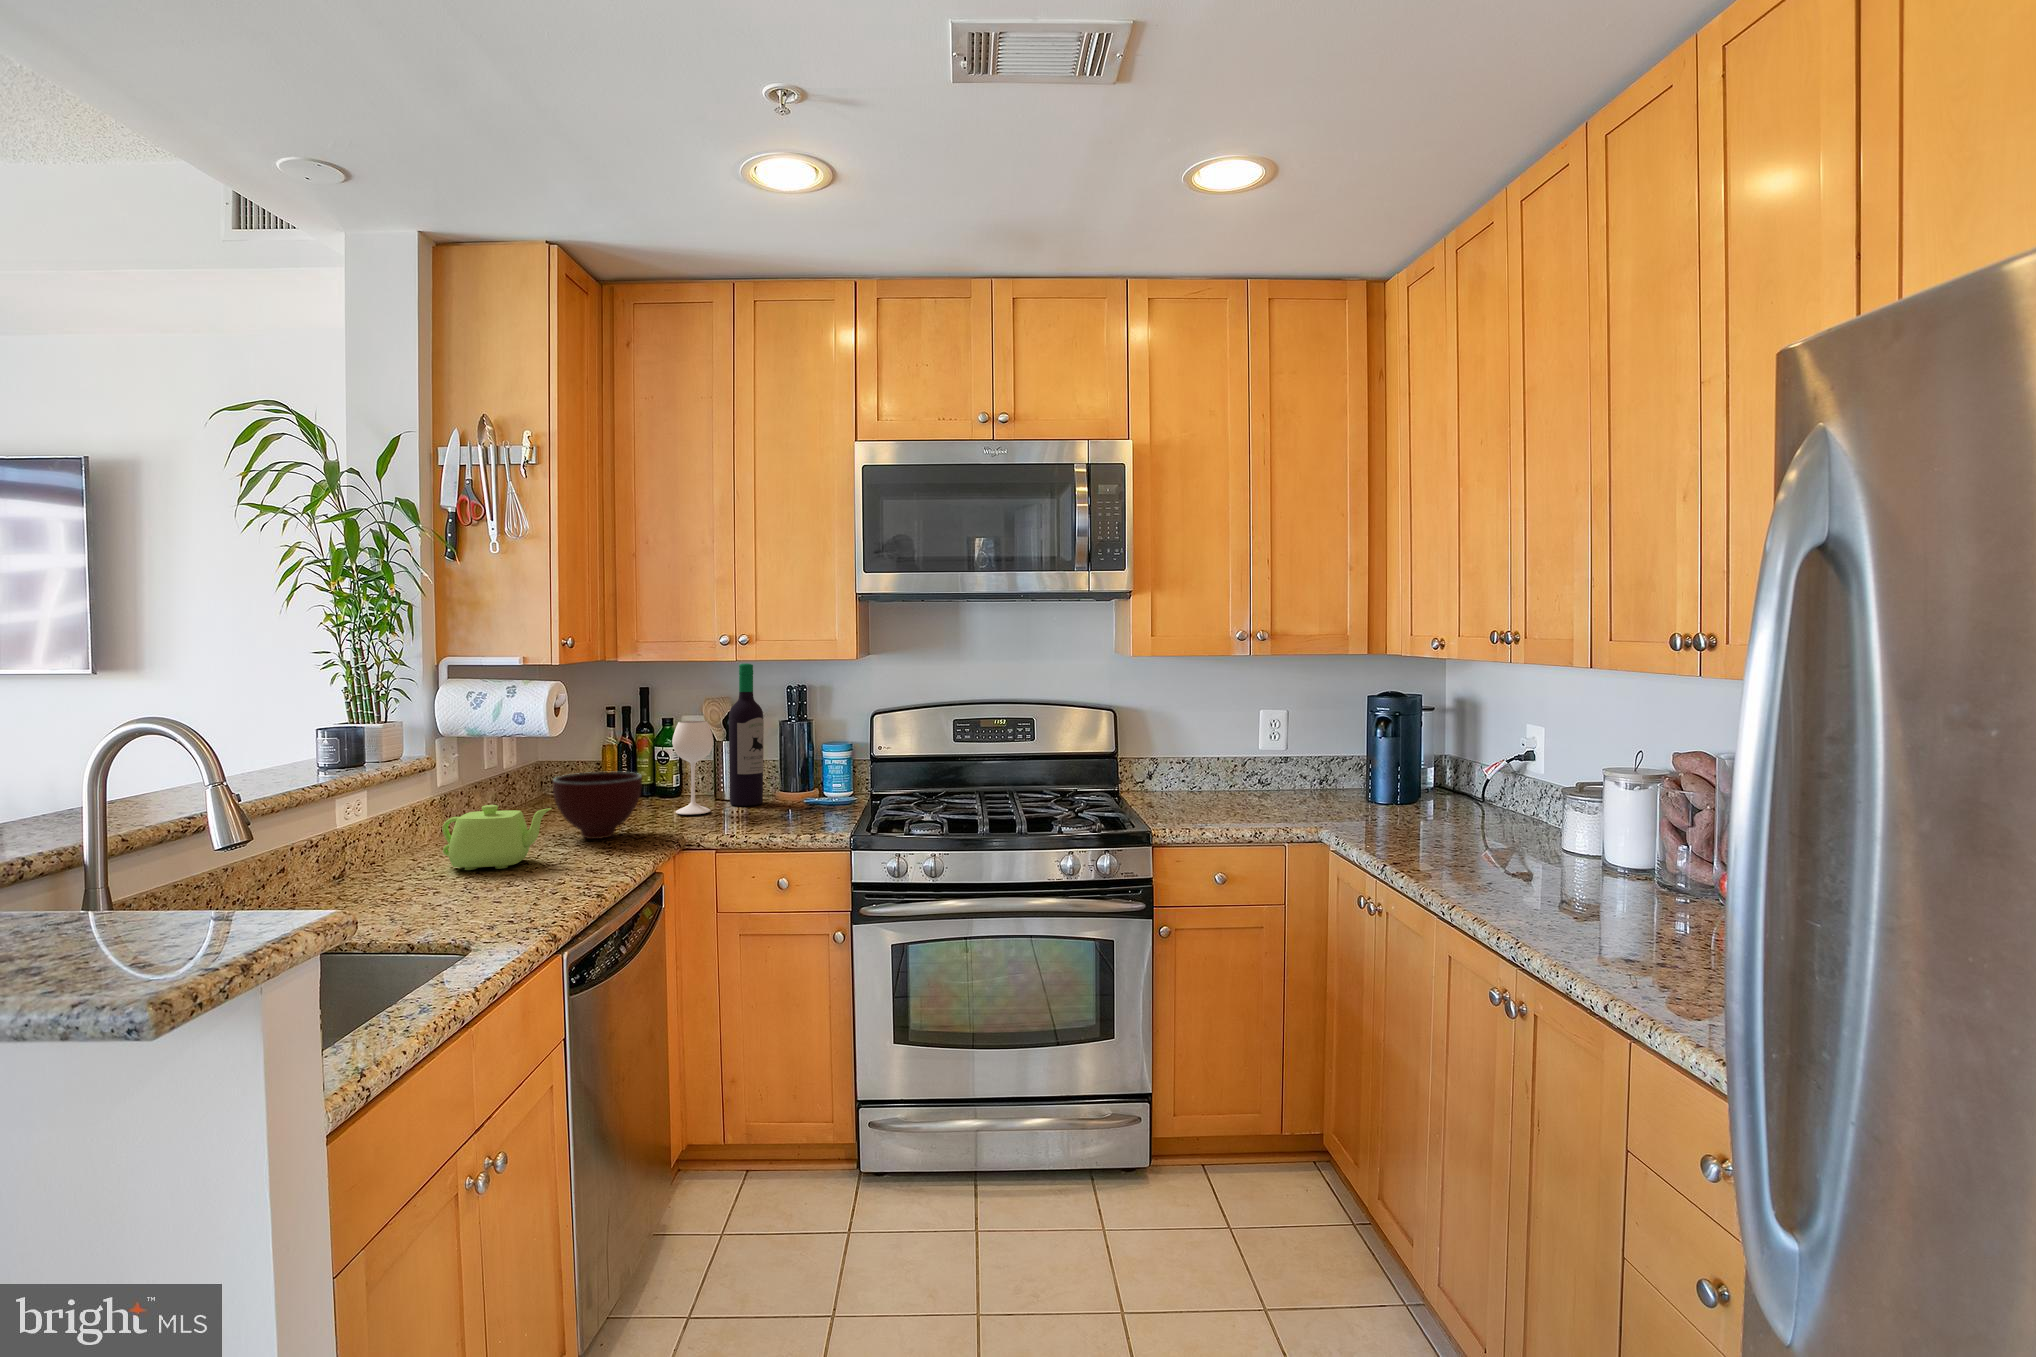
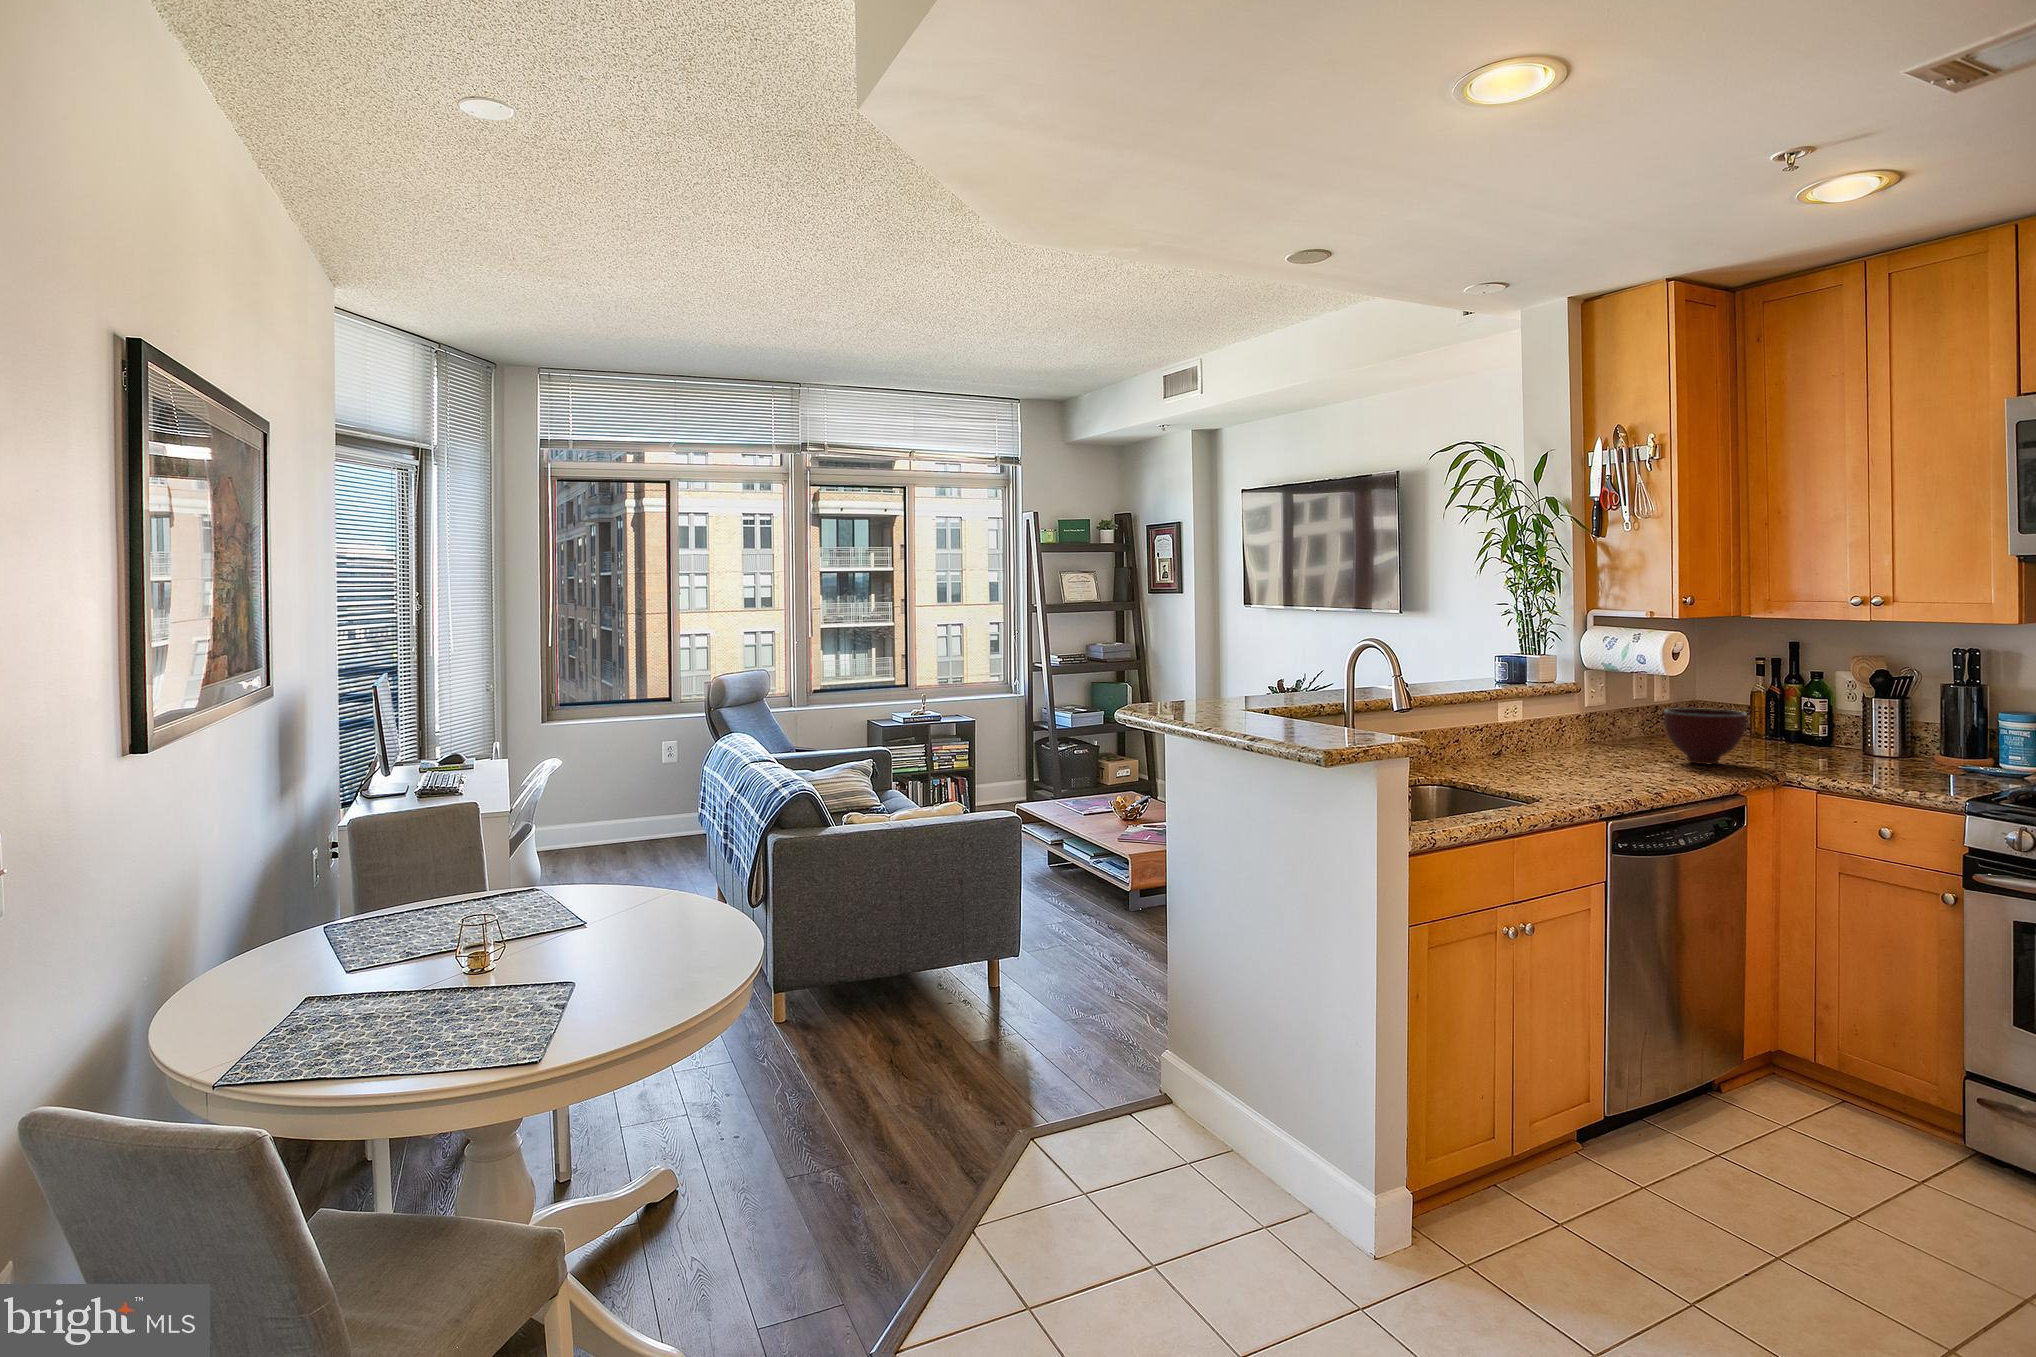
wine bottle: present [672,663,764,815] -> none [1798,616,1917,762]
teapot: present [442,805,551,870] -> none [1567,721,1647,769]

